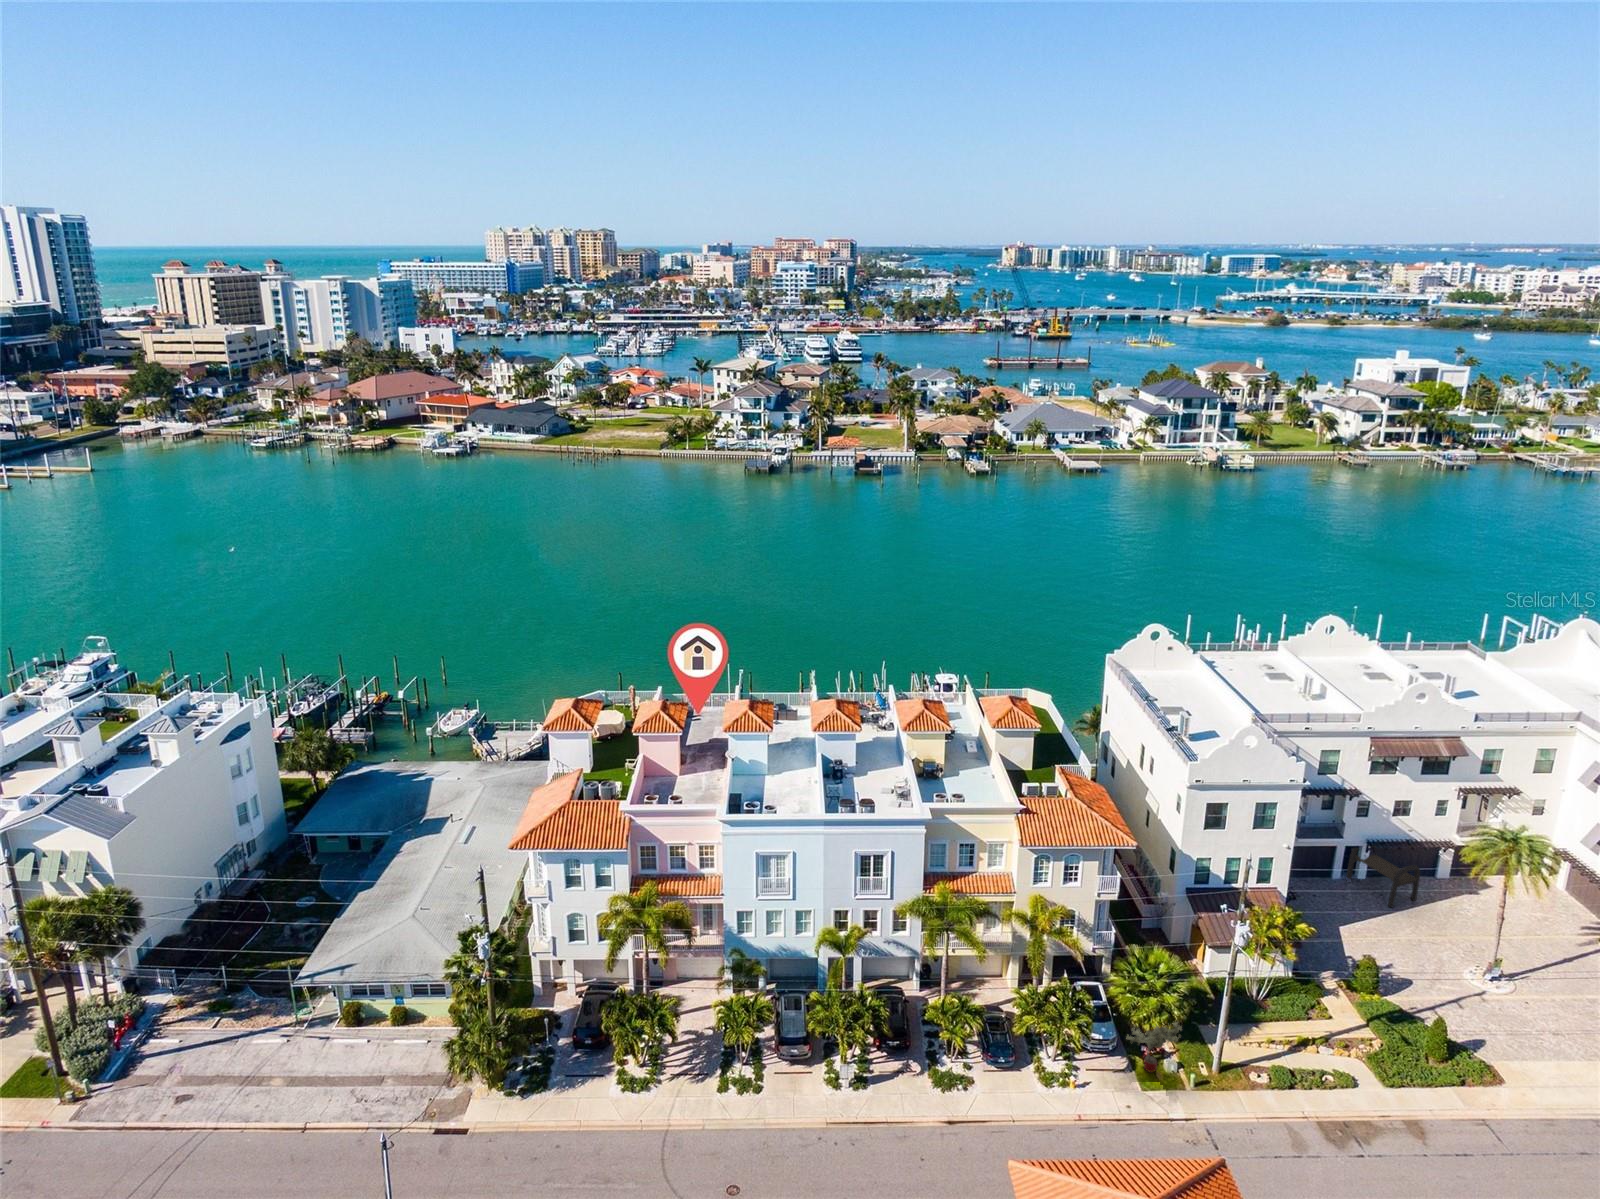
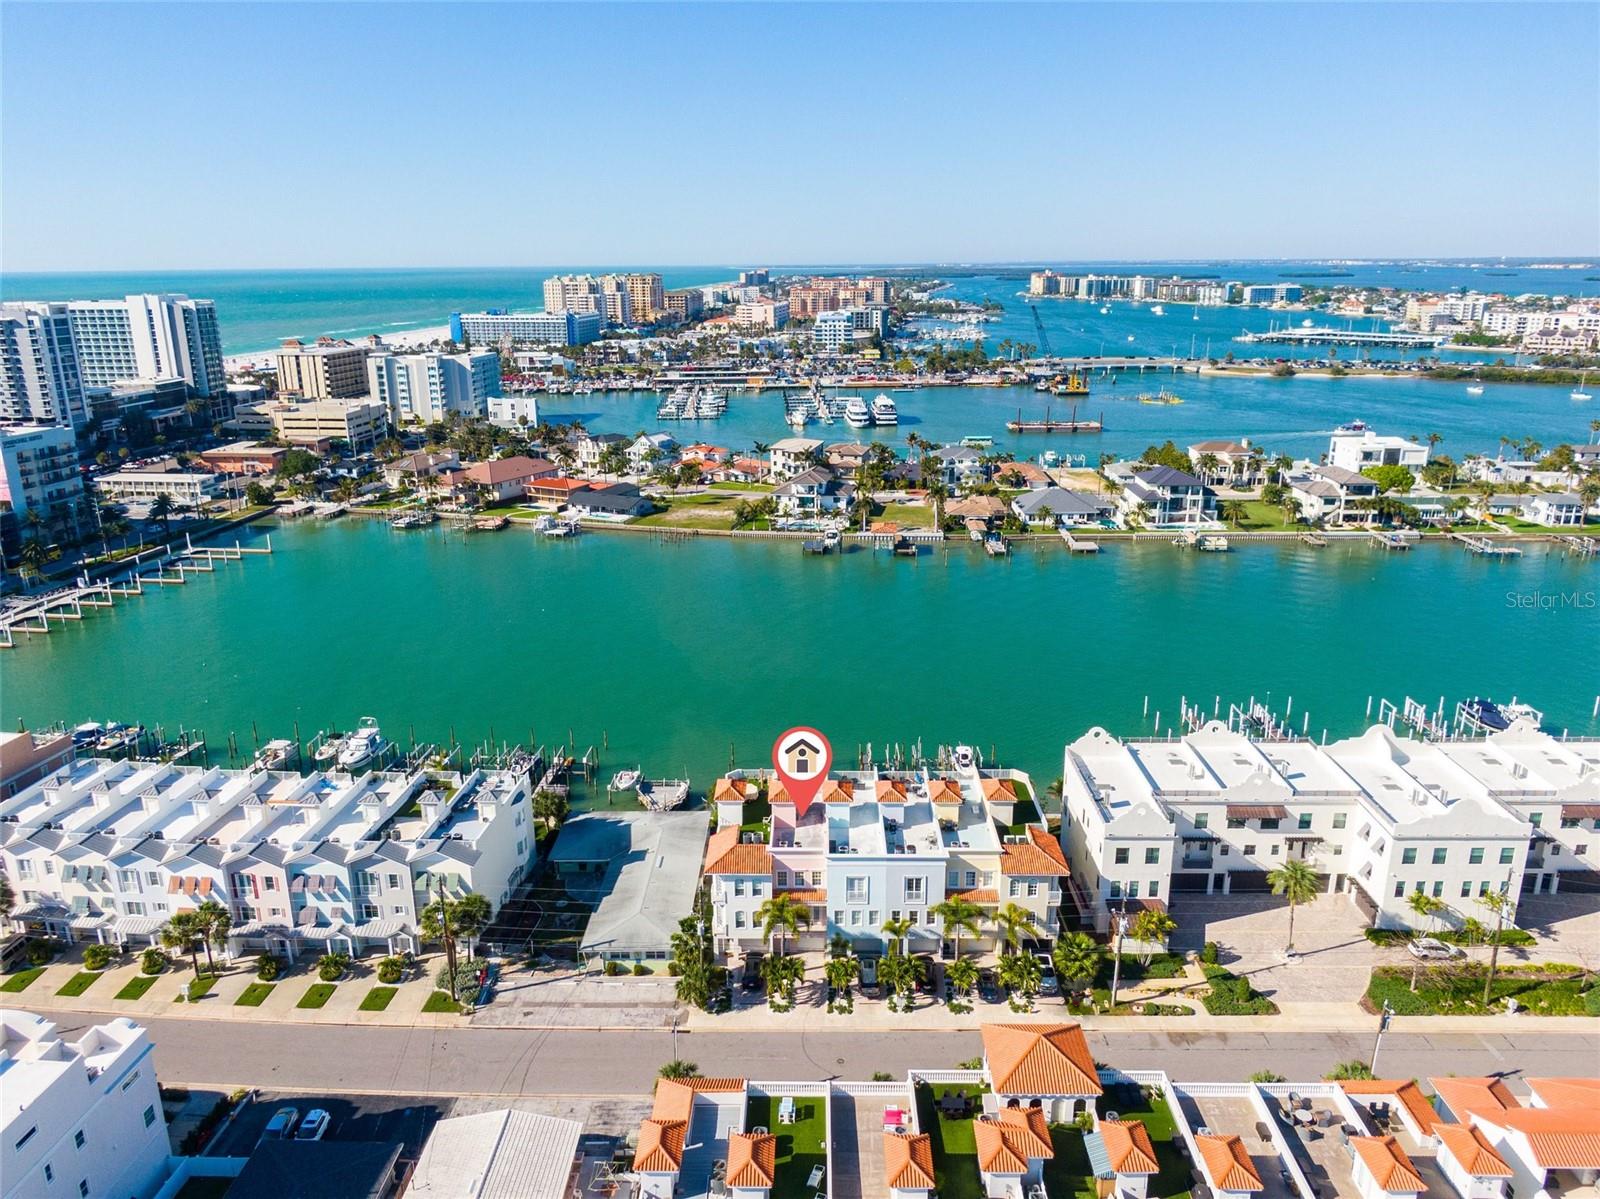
bench: present [1346,848,1420,907] -> none [1214,870,1258,913]

